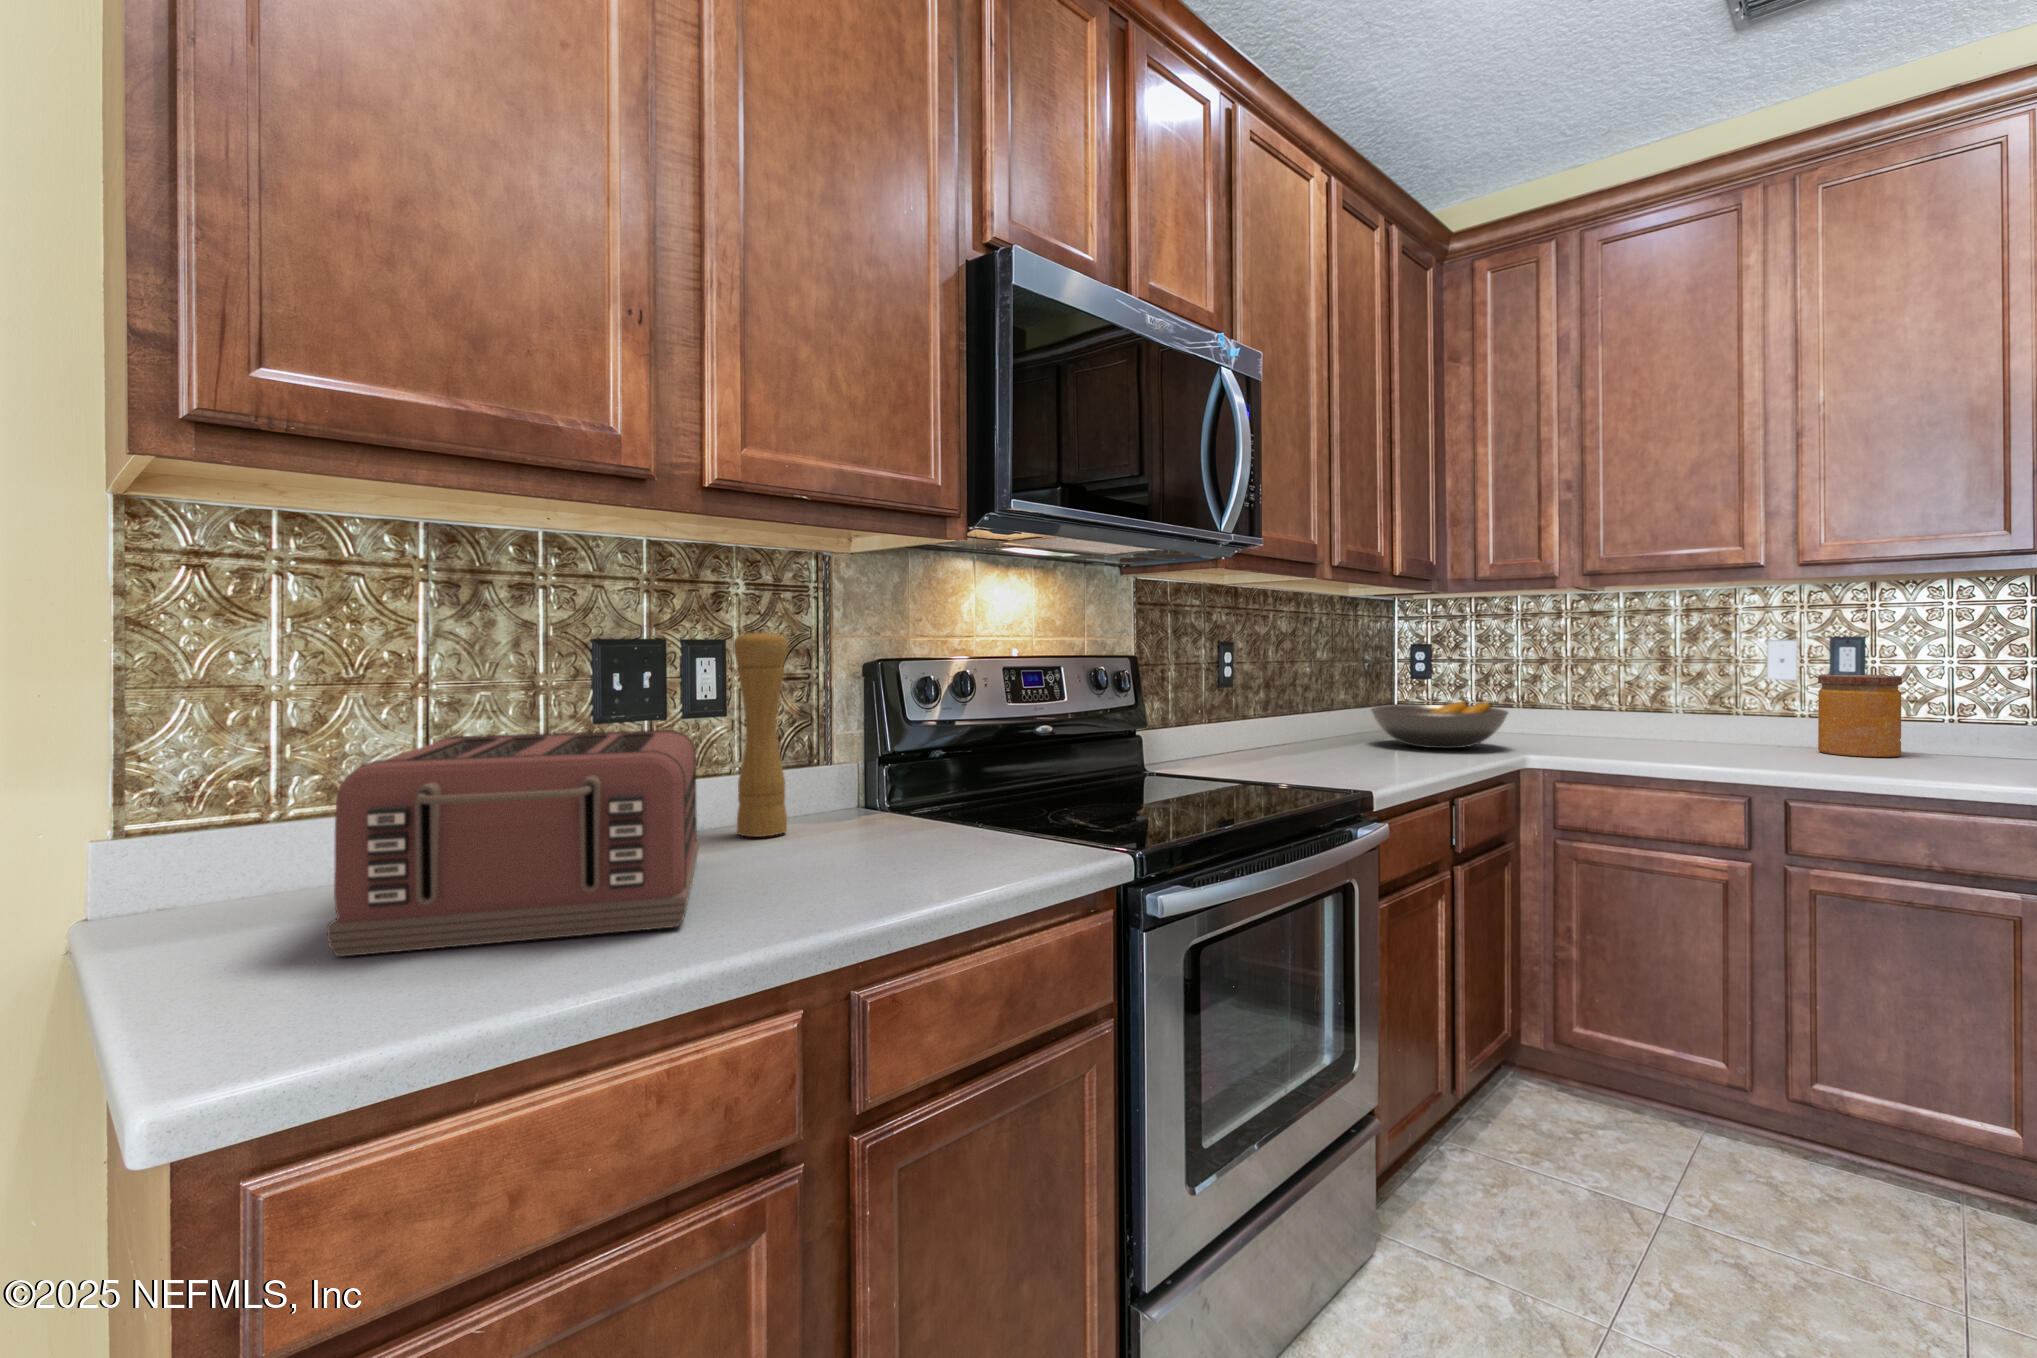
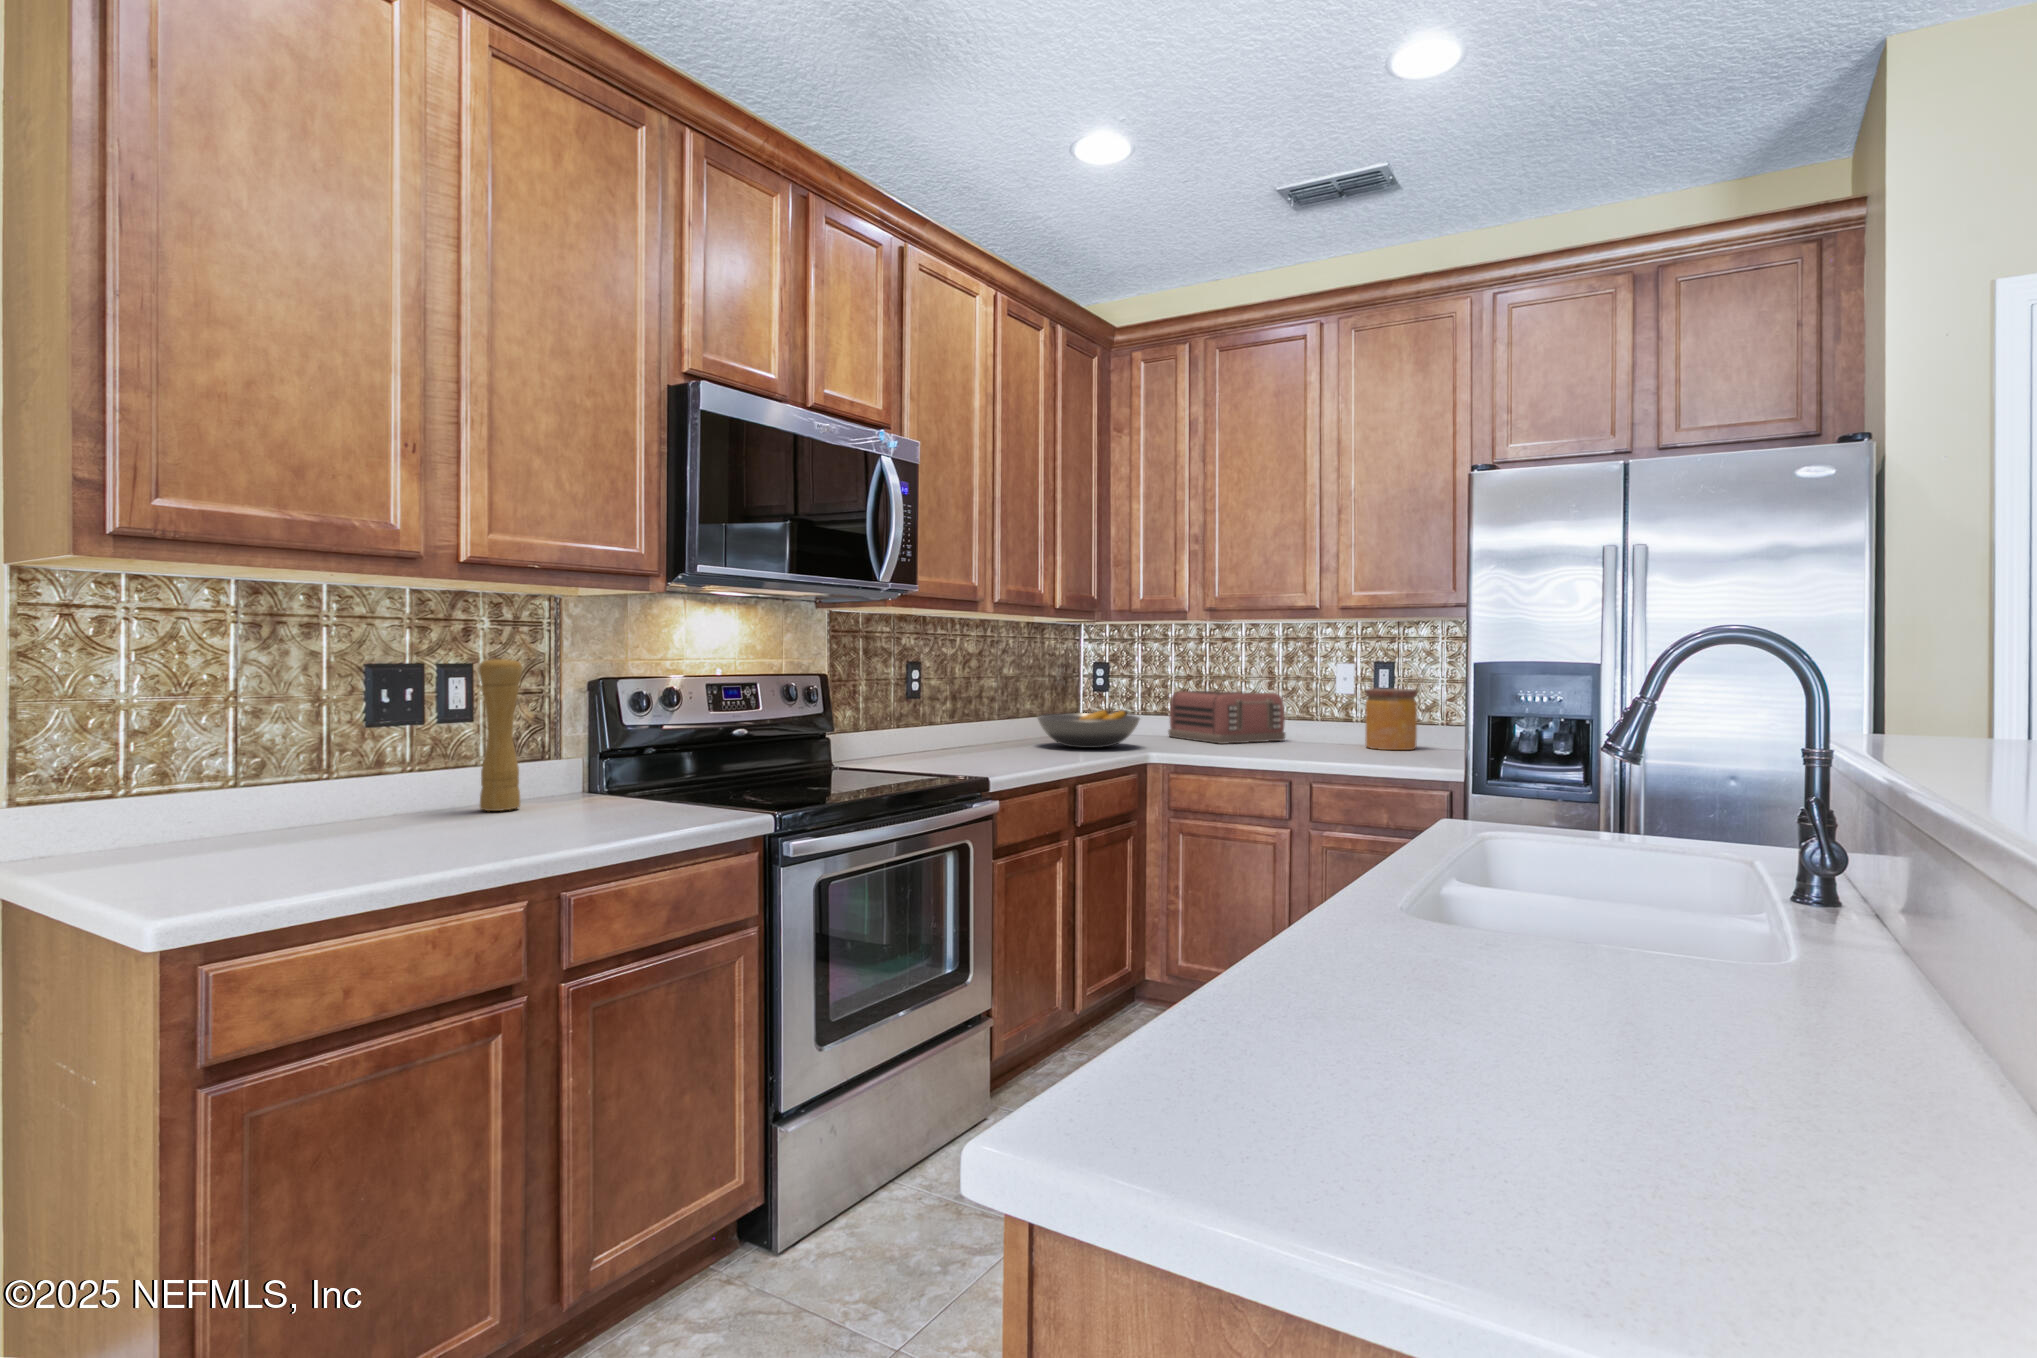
toaster: present [327,730,699,957] -> present [1168,690,1285,744]

